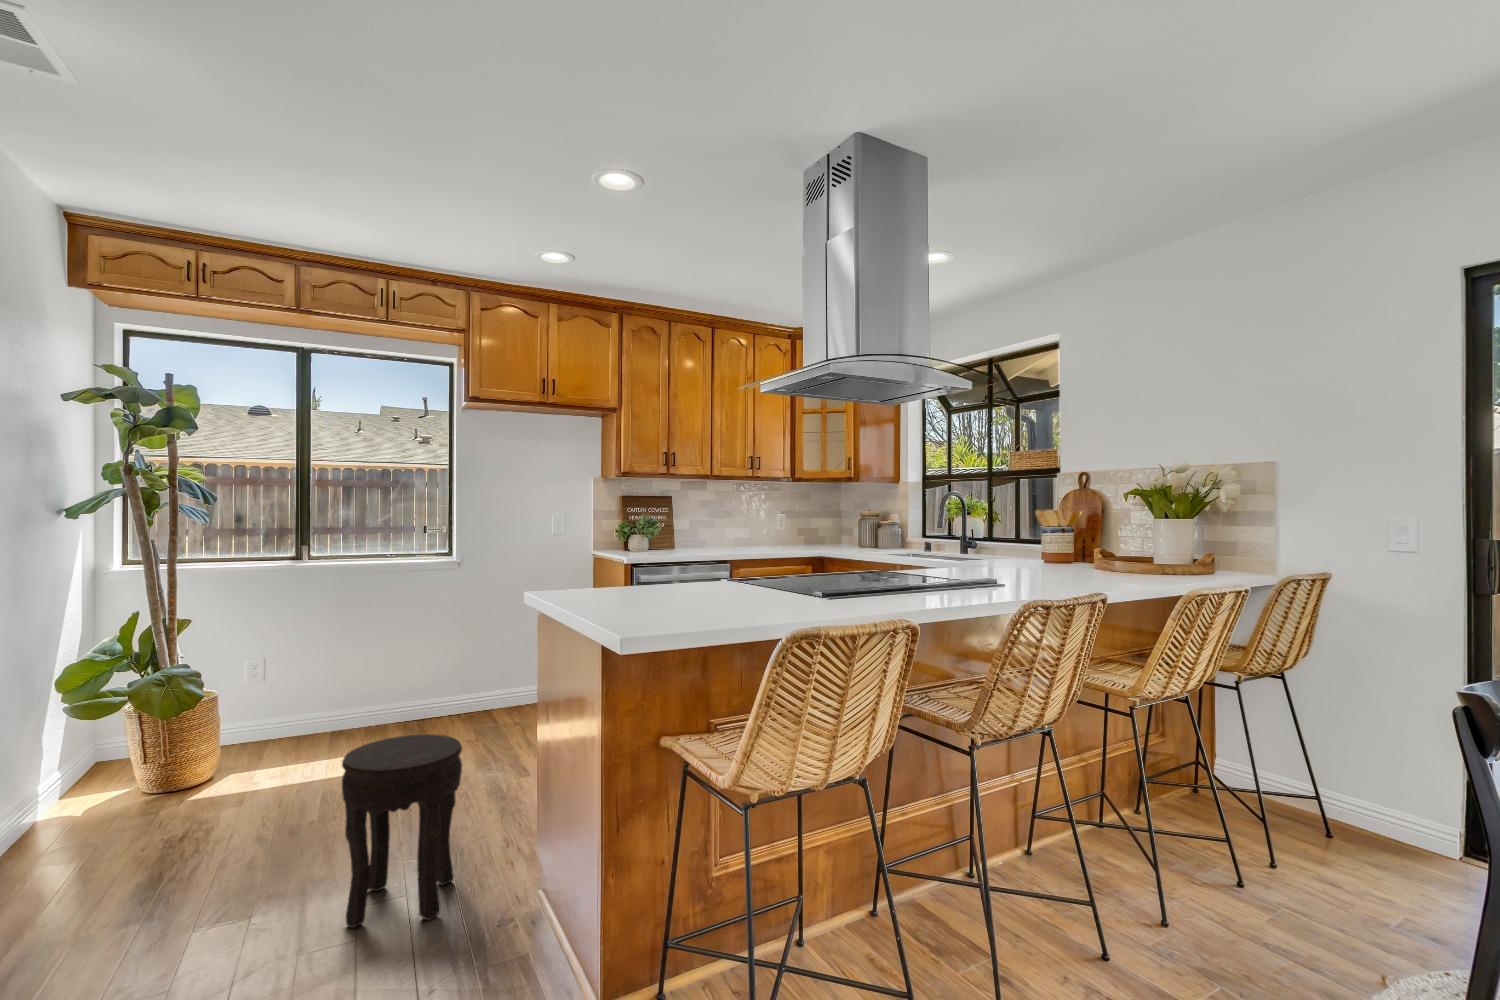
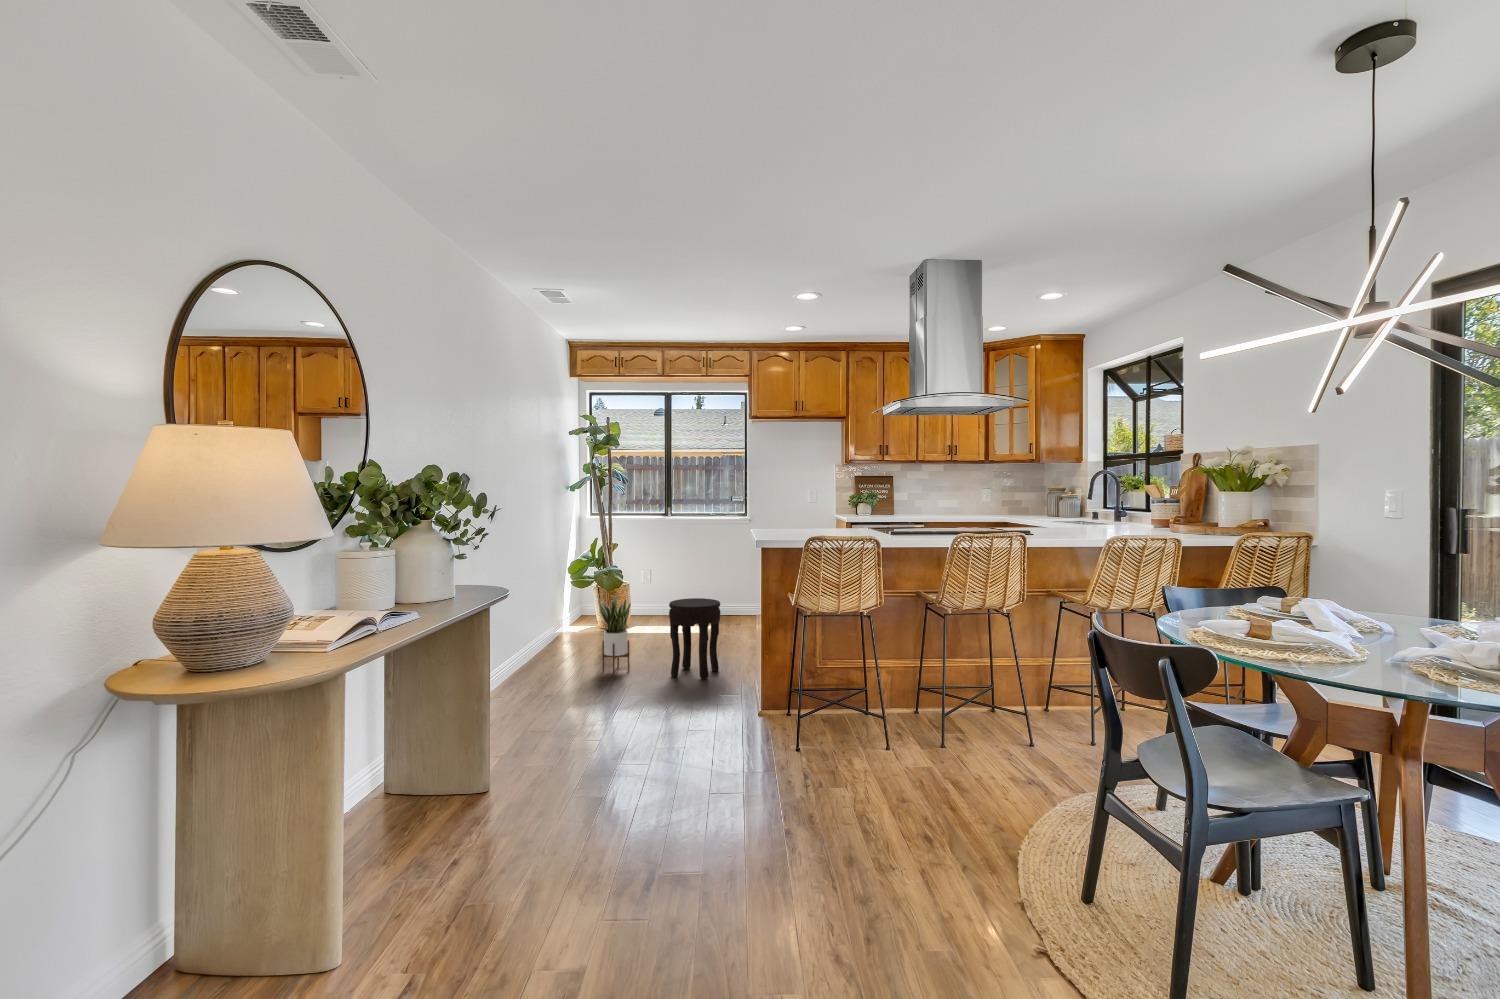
potted plant: none [139,756,237,959] -> present [597,594,631,675]

